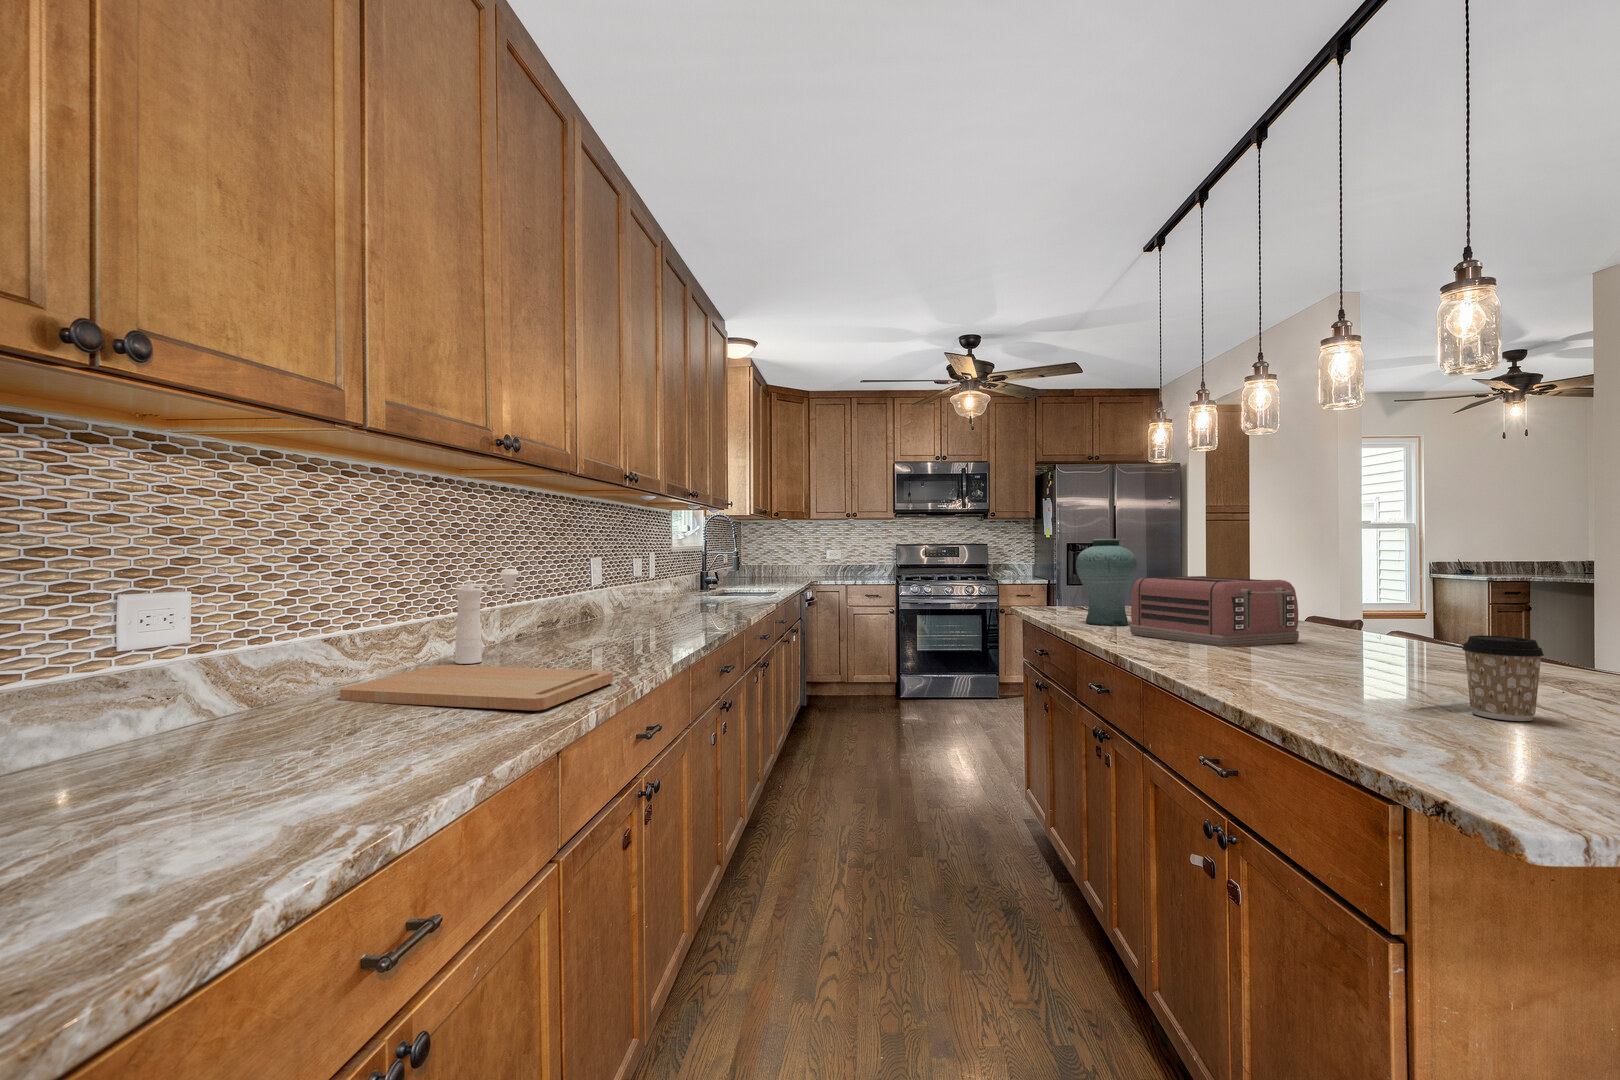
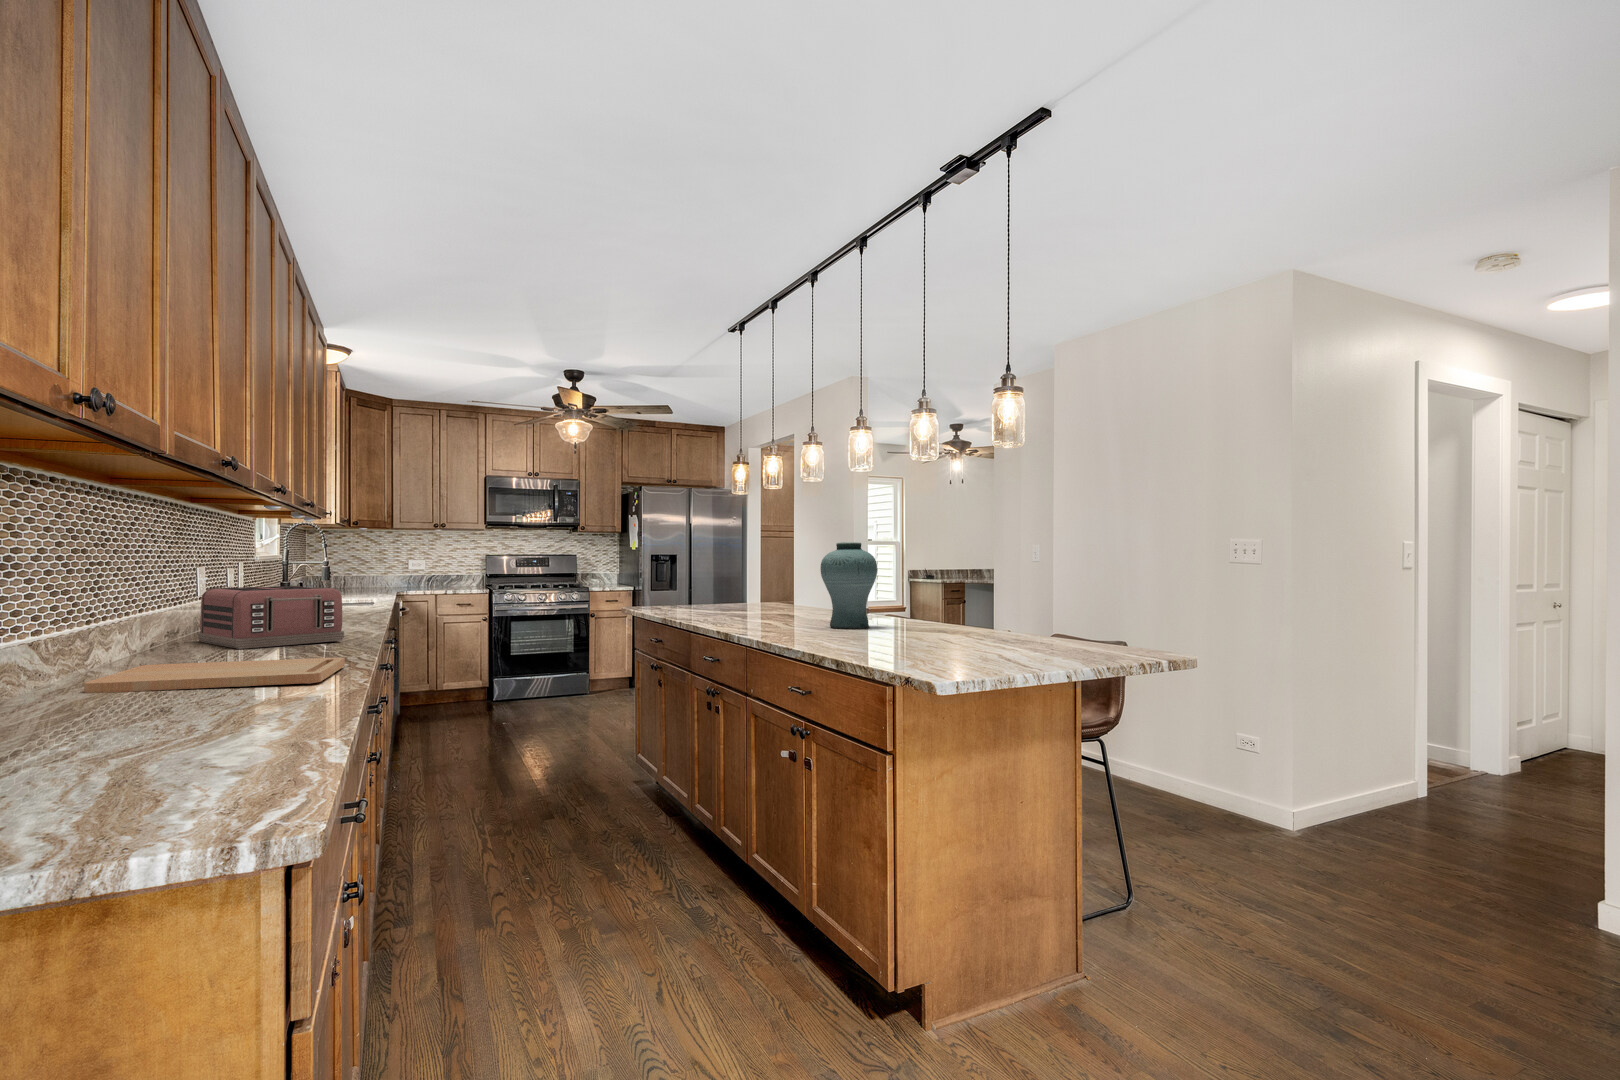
vase: present [1076,539,1137,626] -> present [821,542,877,629]
pepper mill: present [455,569,519,664] -> none [139,576,201,666]
toaster: present [1130,576,1299,647] -> present [198,586,344,649]
coffee cup: present [1462,635,1544,721] -> none [886,600,916,640]

